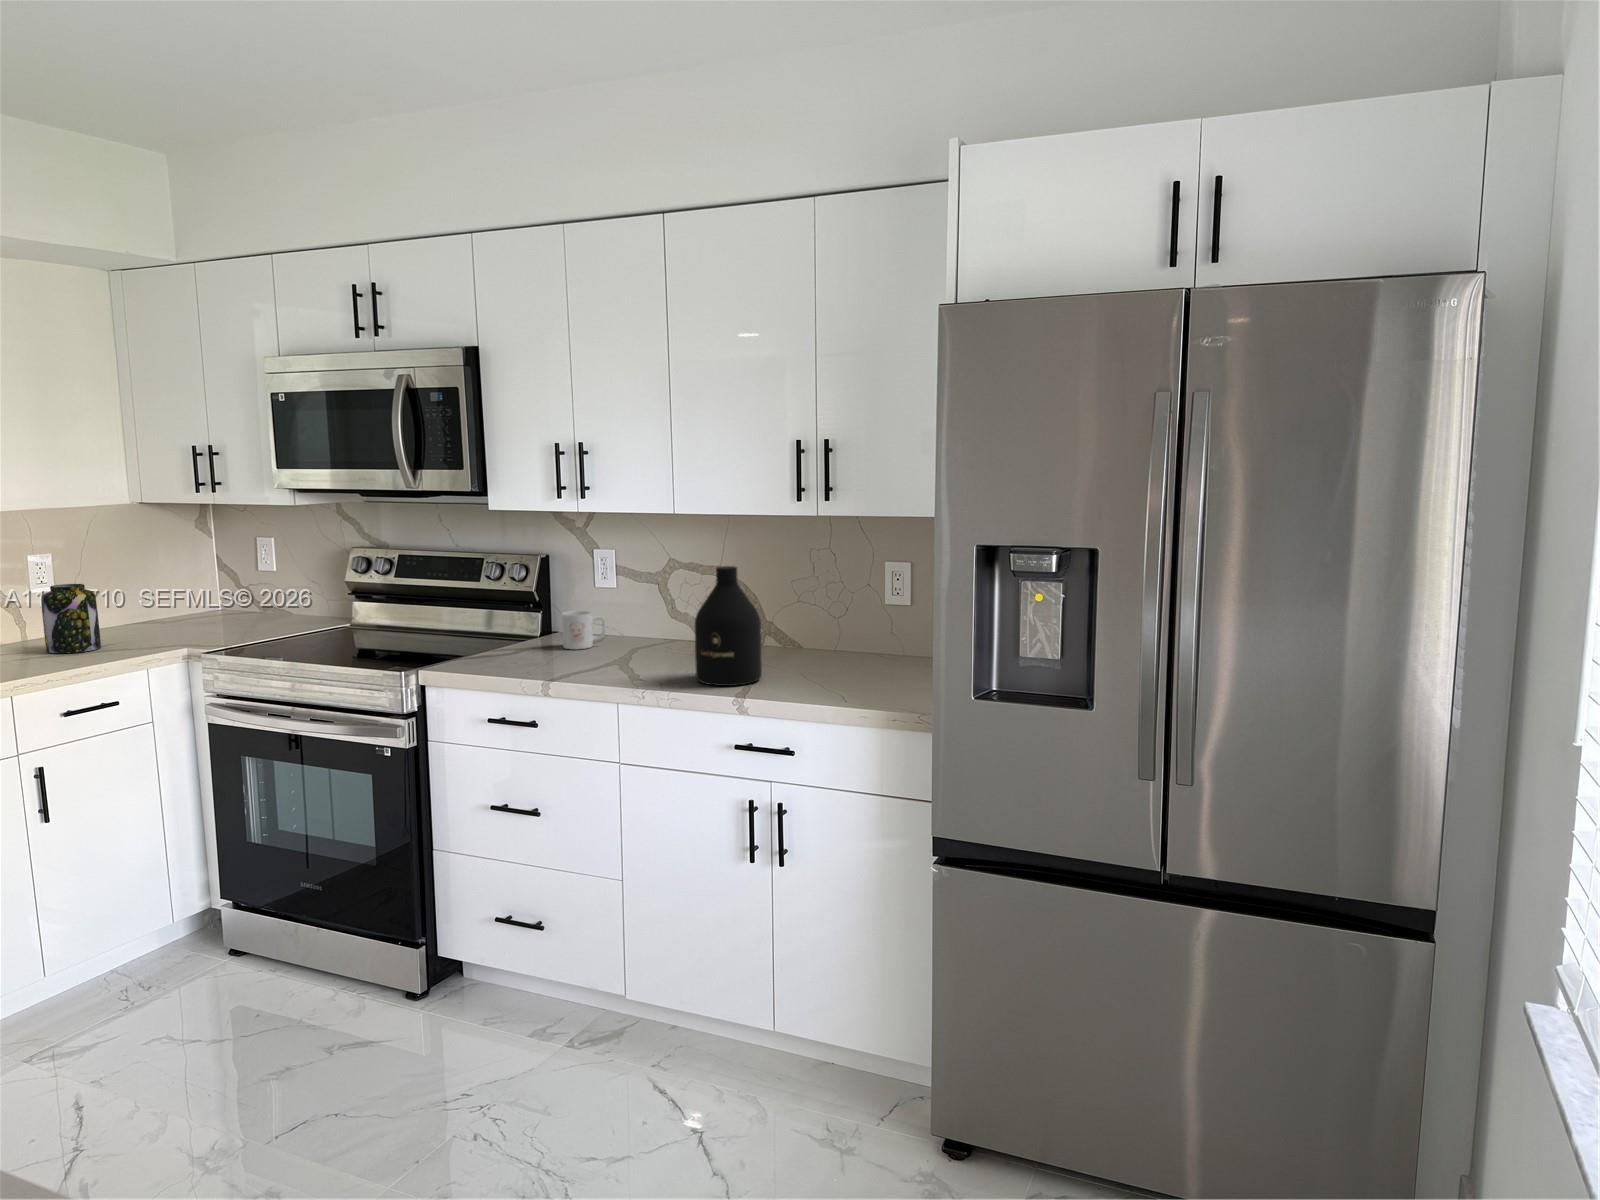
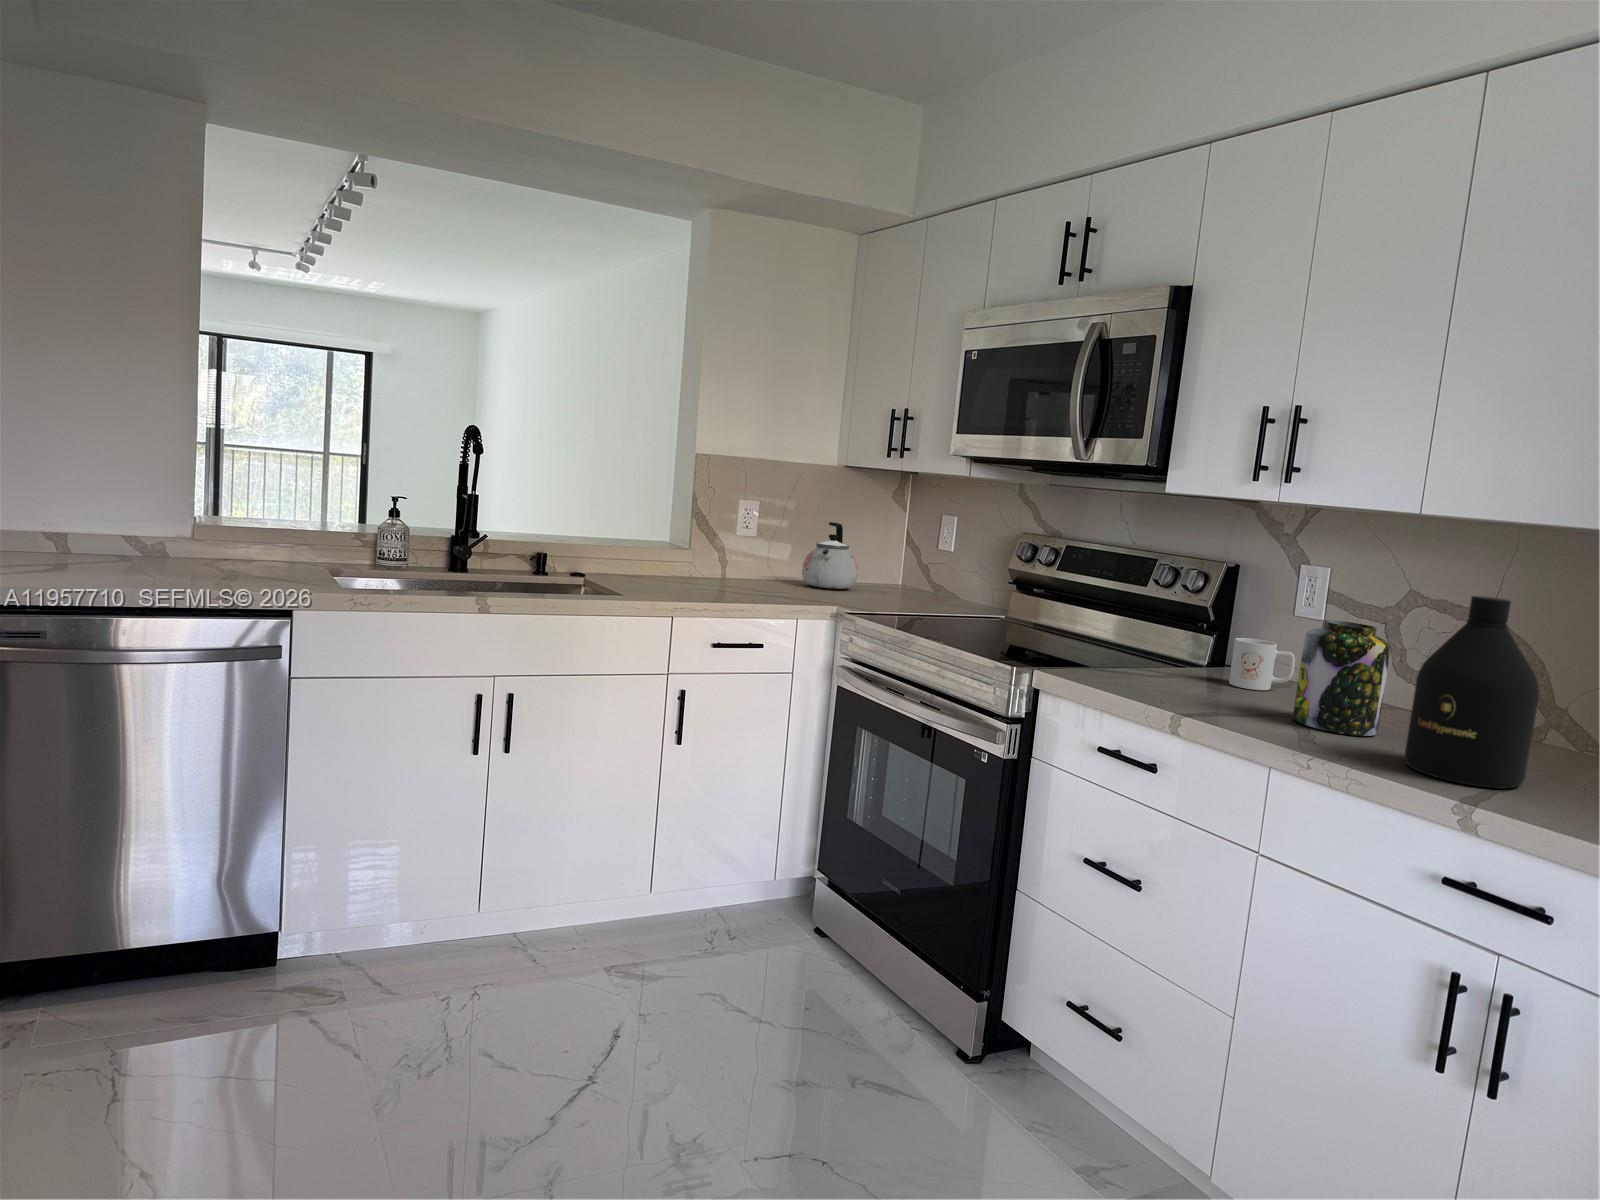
kettle: none [114,563,180,631] -> present [802,522,858,589]
jar: present [41,584,101,653] -> present [1293,620,1390,736]

